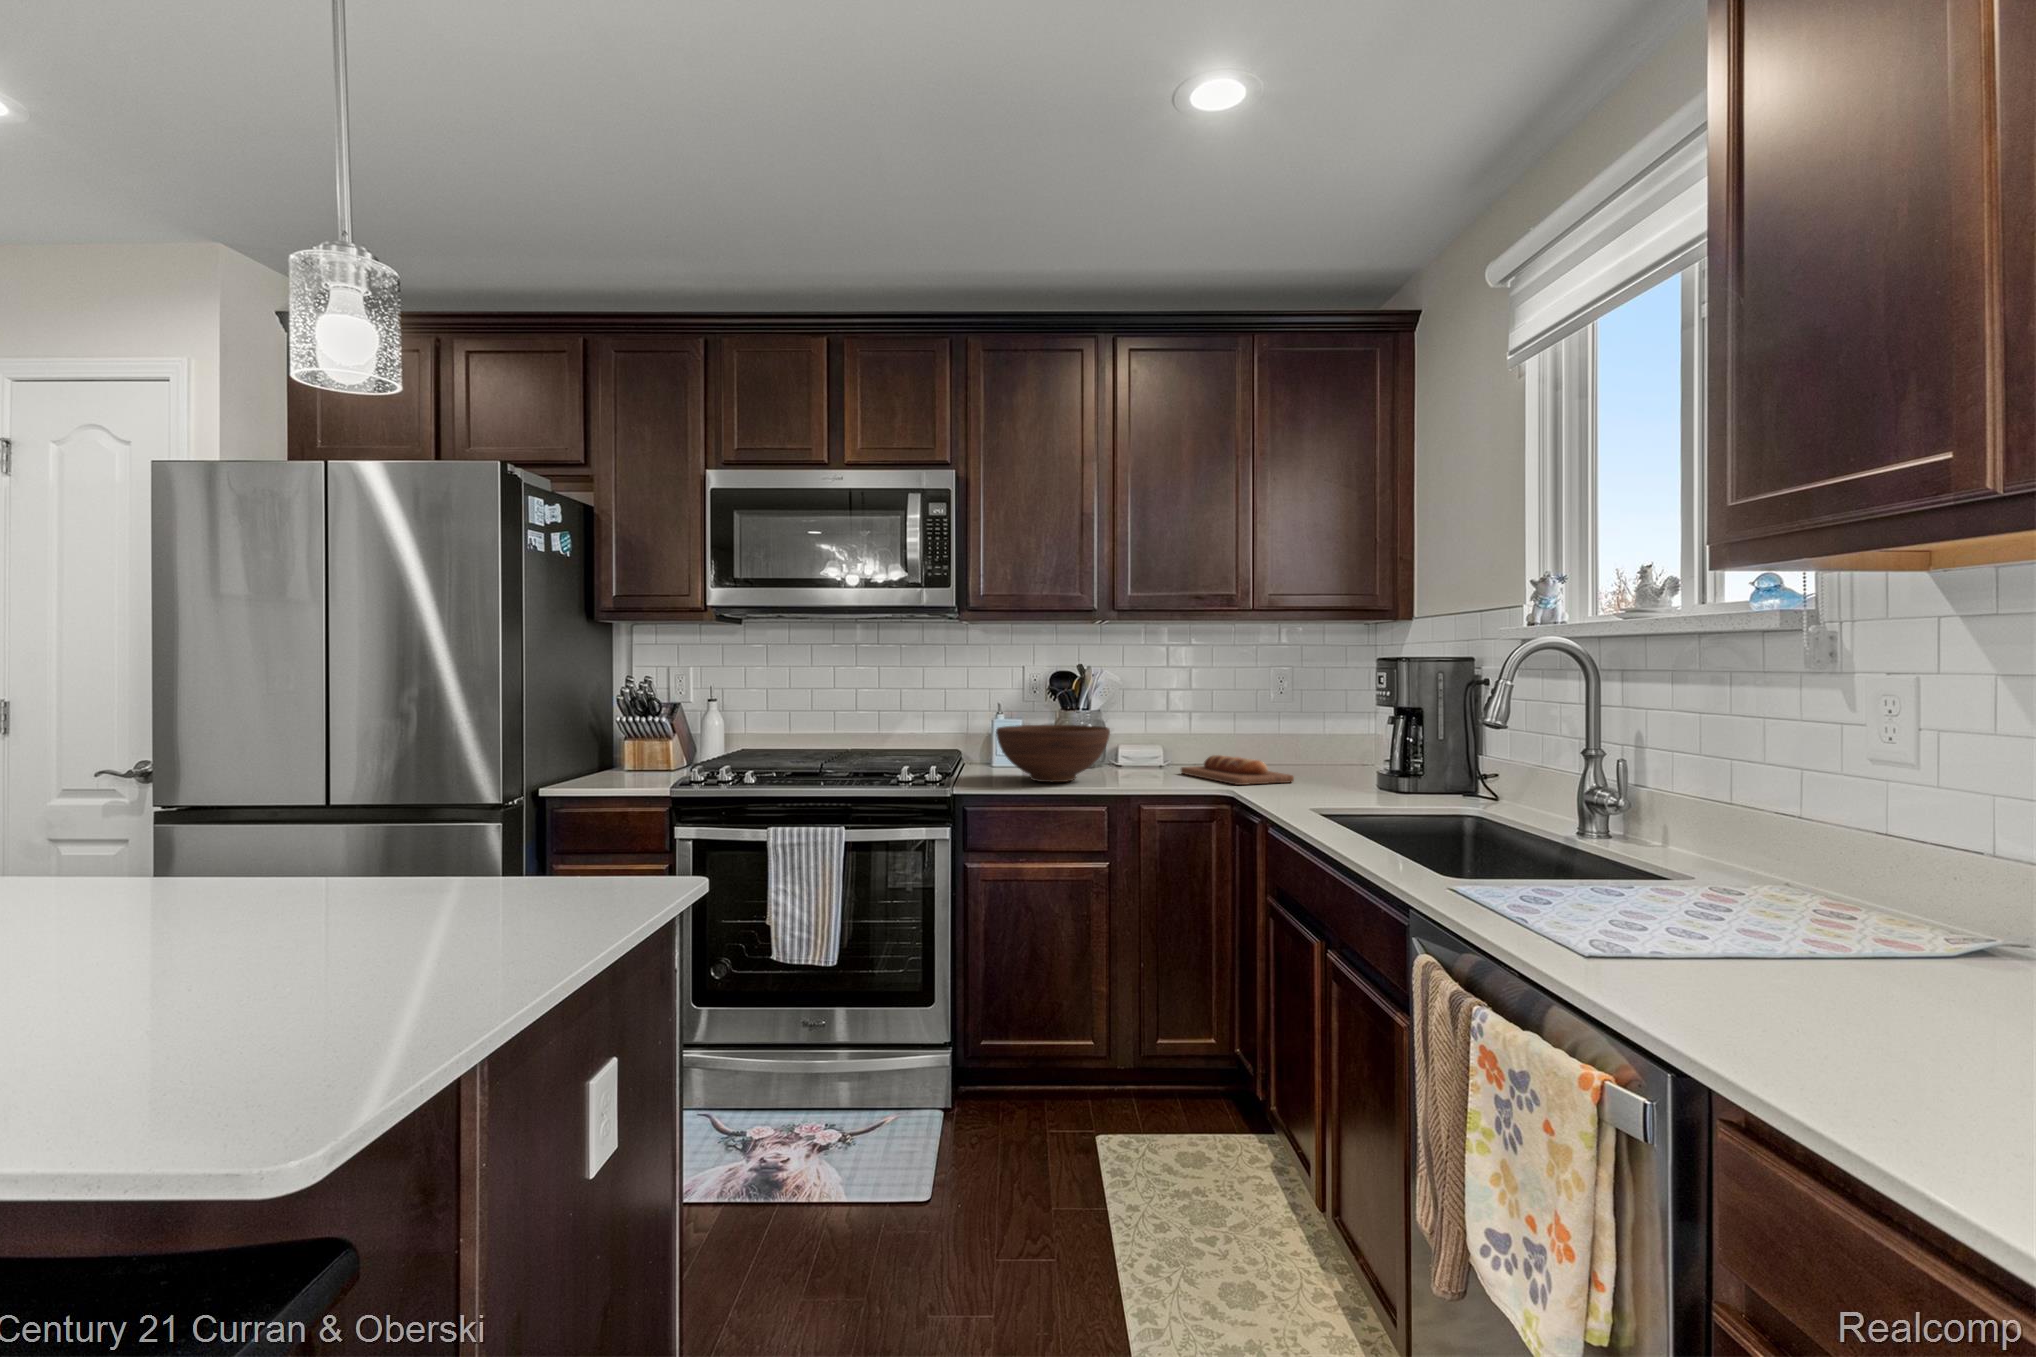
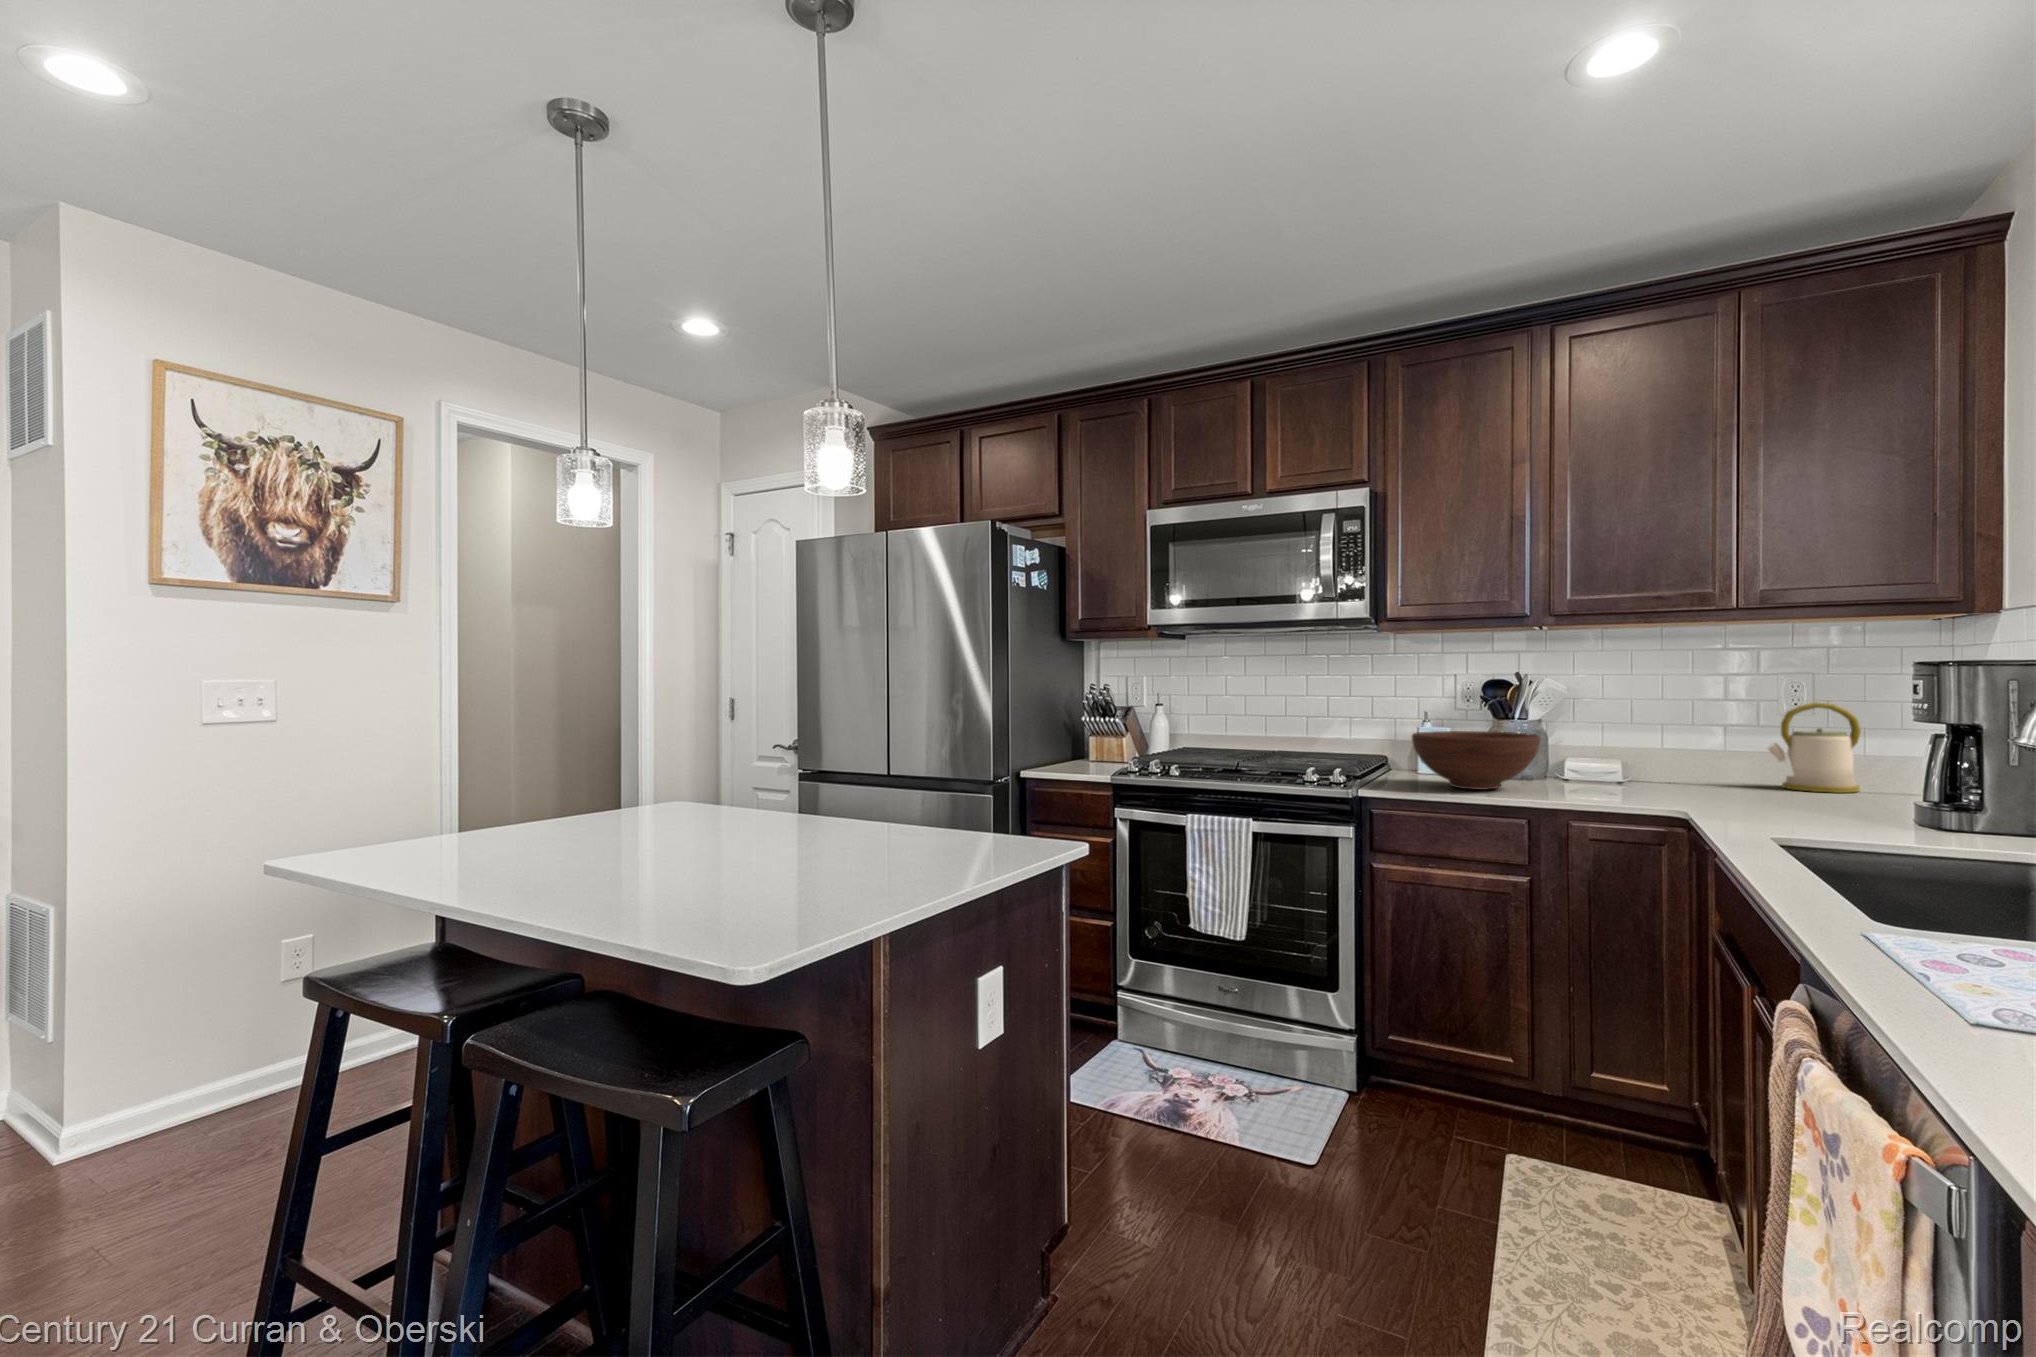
kettle: none [1267,695,1329,770] -> present [1768,702,1861,793]
bread loaf: present [1181,755,1294,785] -> none [1639,769,1786,804]

